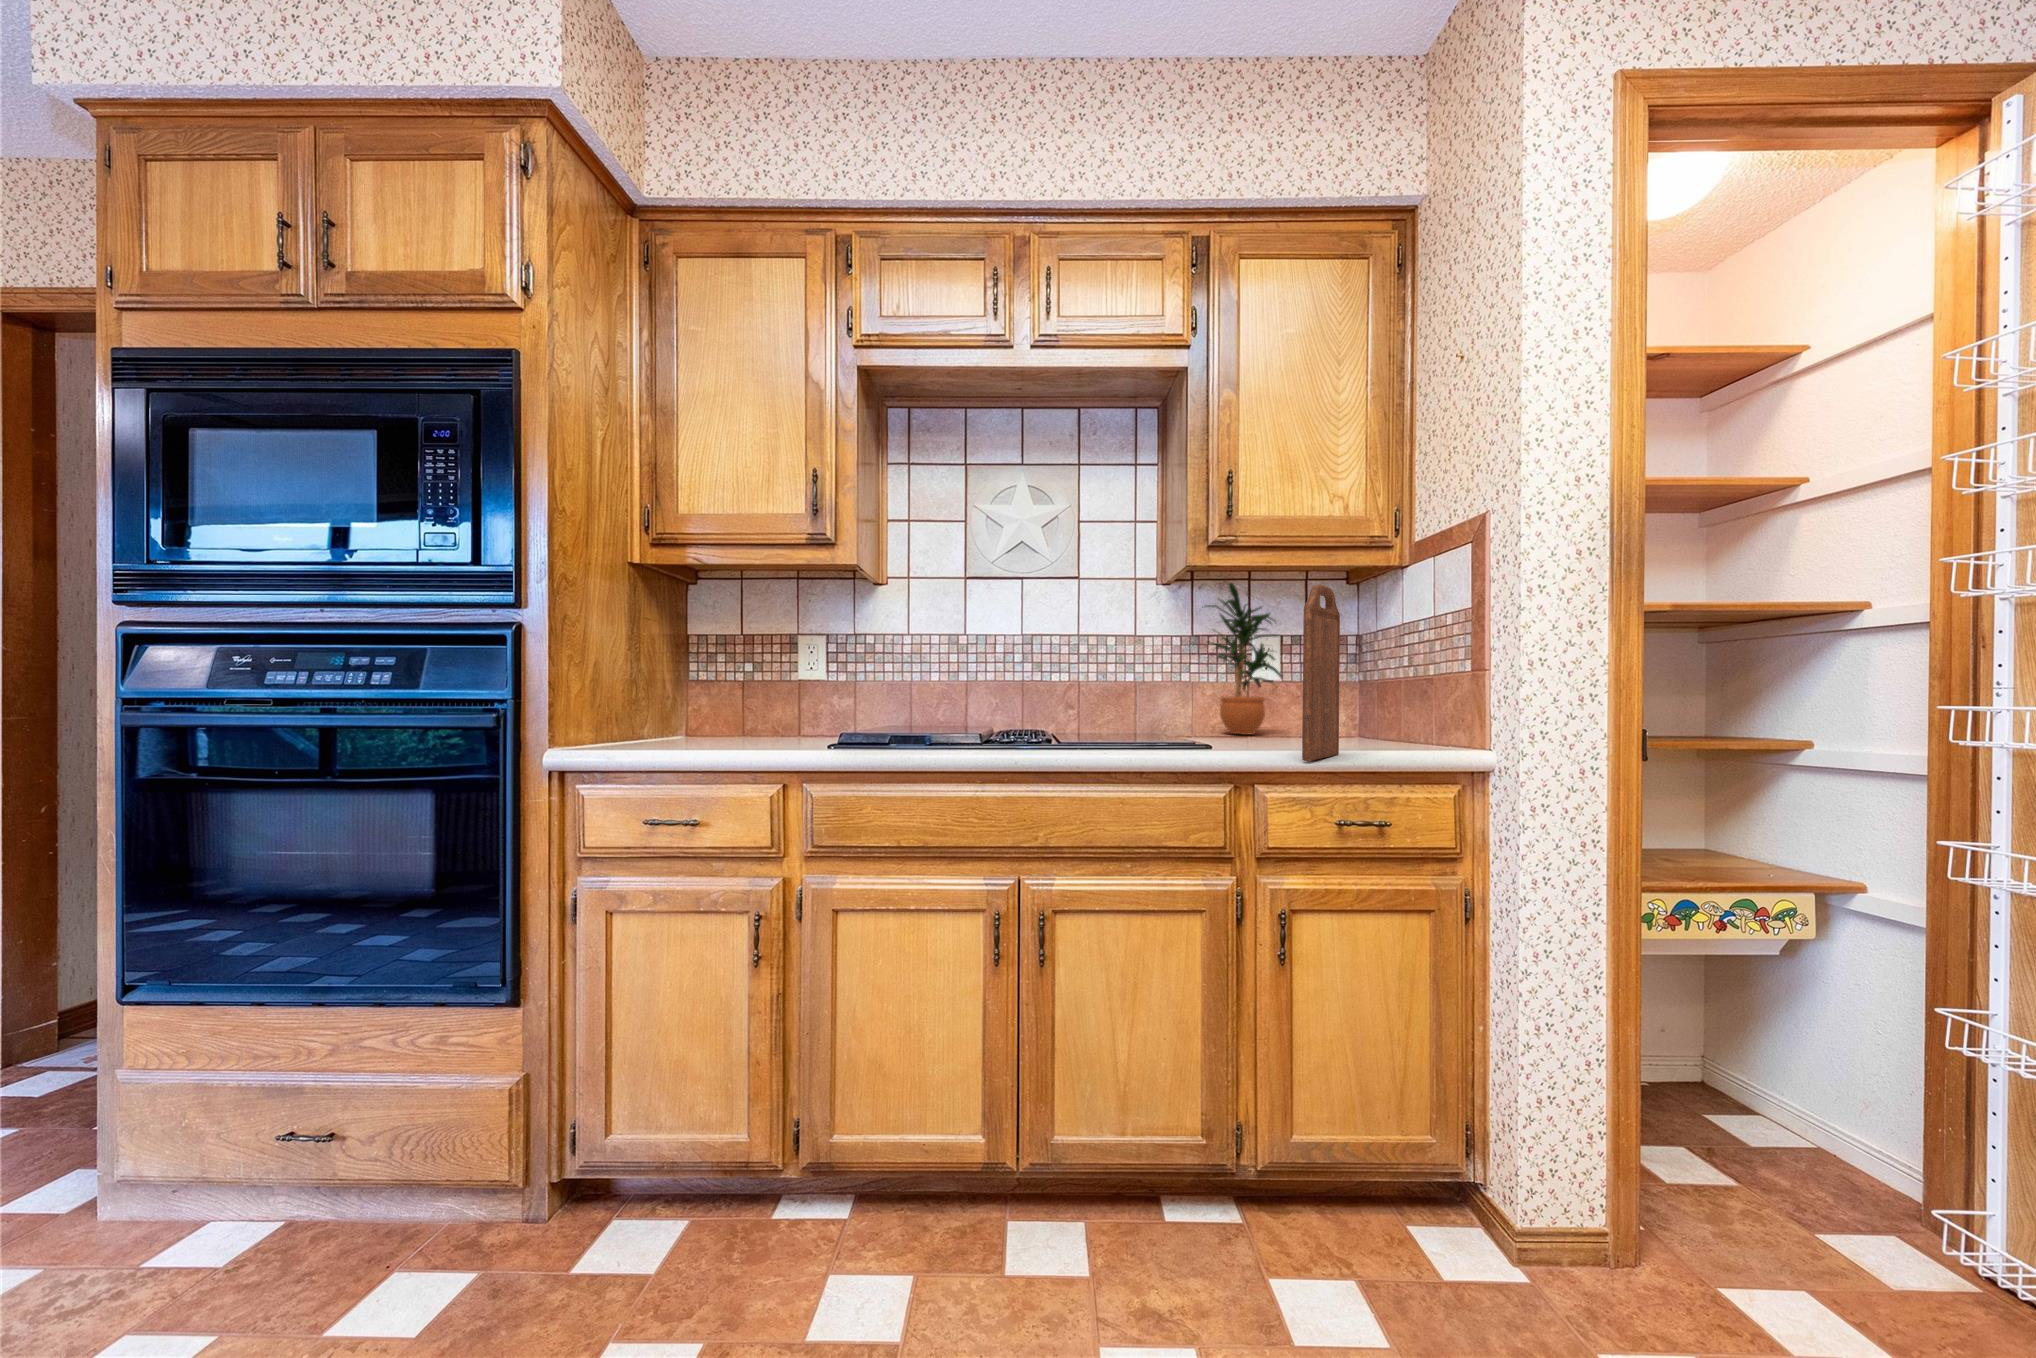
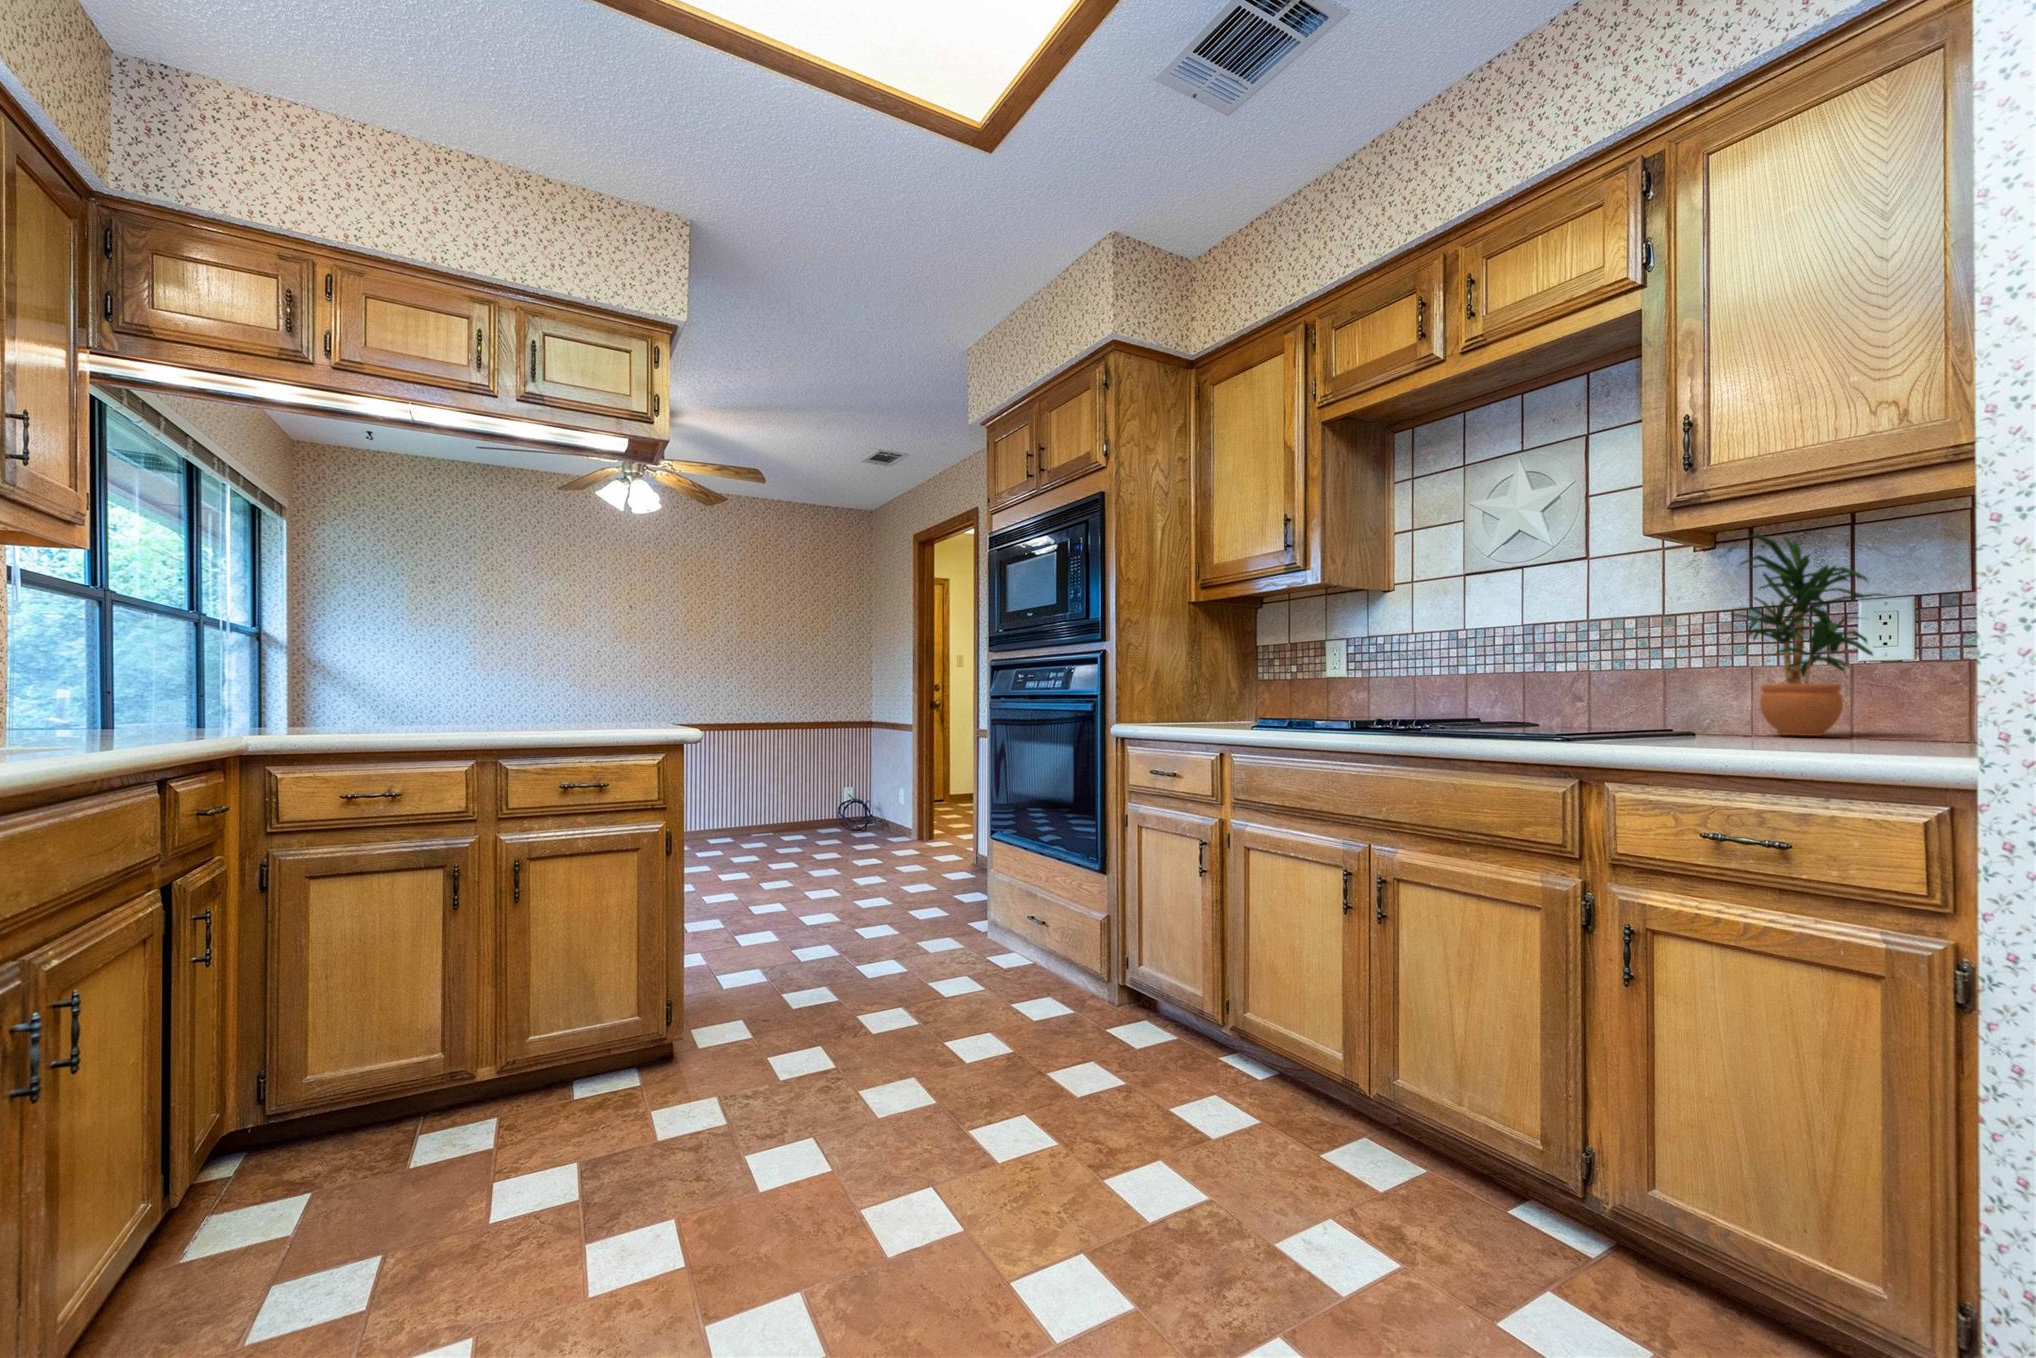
cutting board: present [1302,584,1340,761] -> none [1609,540,1753,753]

